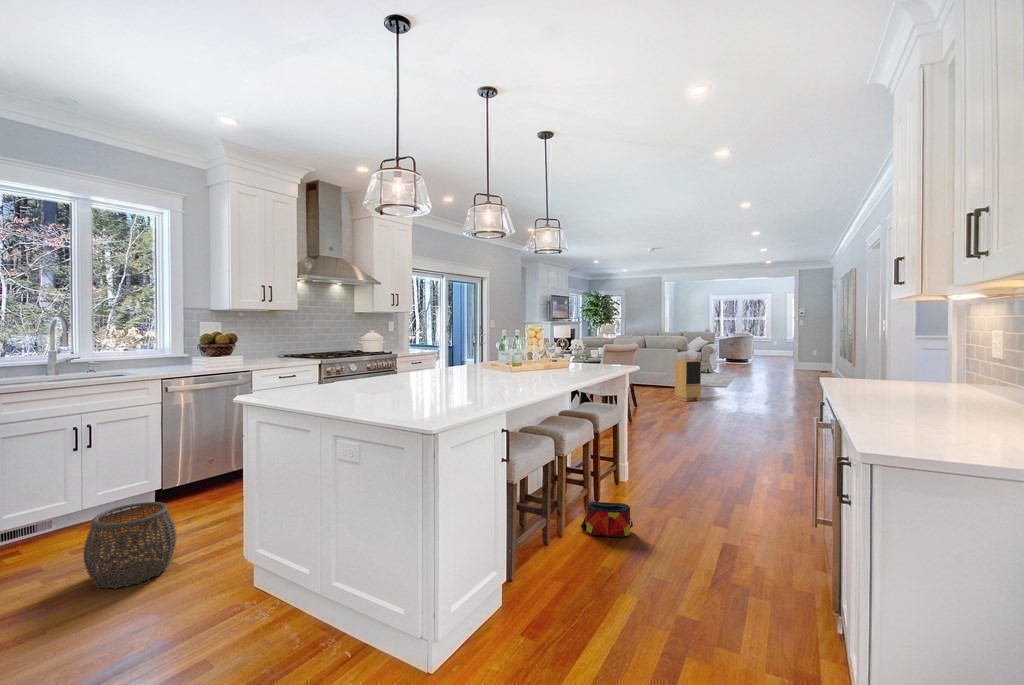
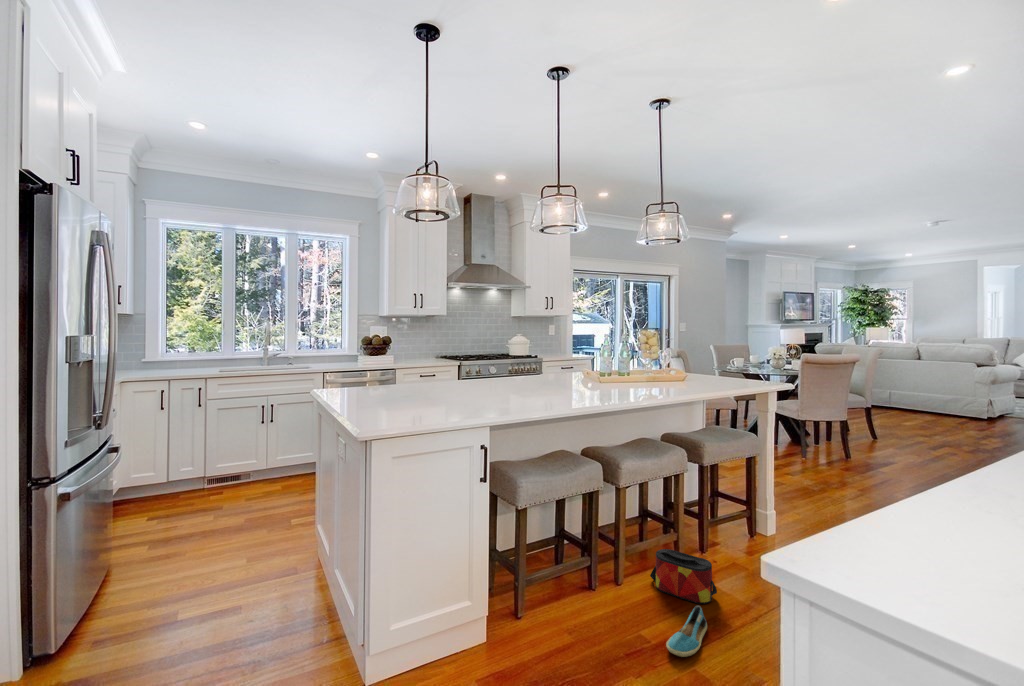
speaker: present [675,360,701,401] -> none [953,379,1003,440]
woven basket: present [83,502,177,589] -> none [226,471,291,535]
shoe: none [628,537,650,574] -> present [666,606,707,657]

